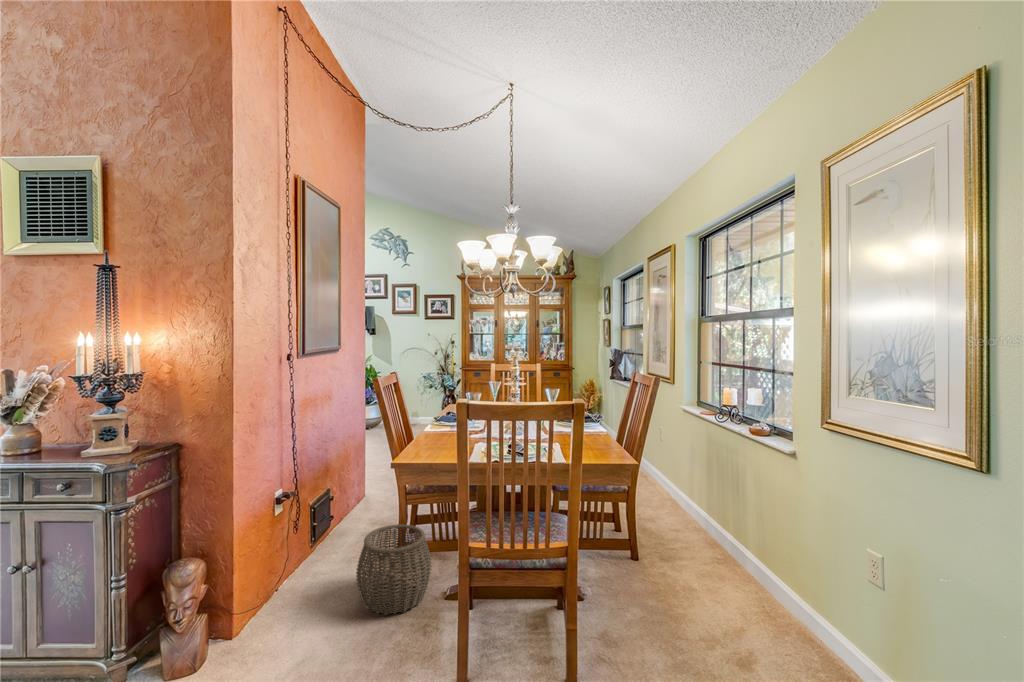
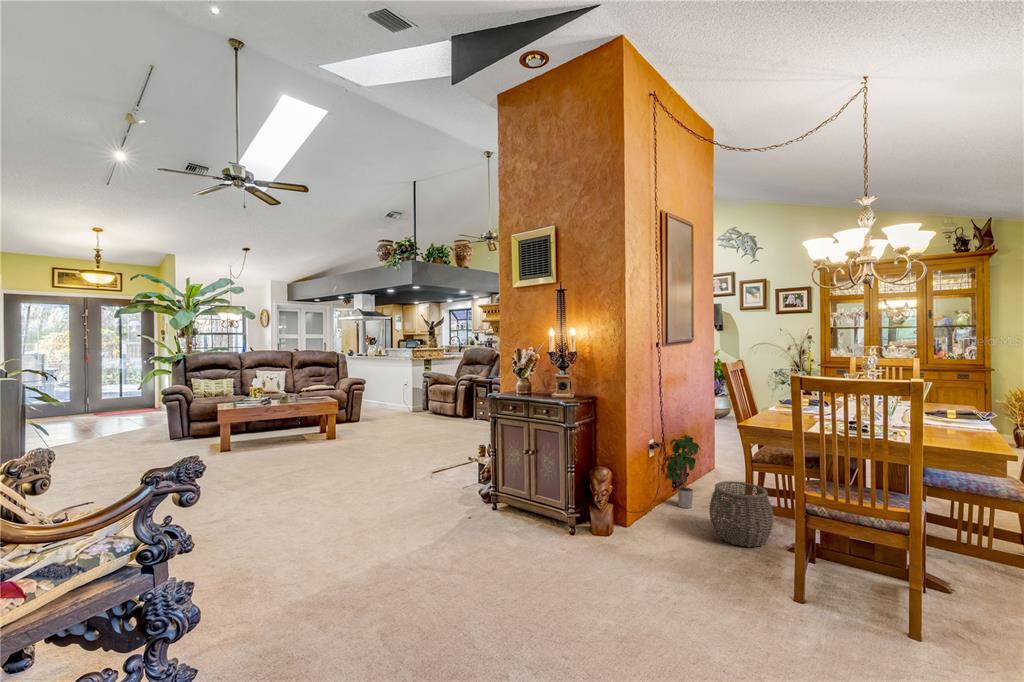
potted plant: none [298,470,348,569] -> present [664,435,700,509]

